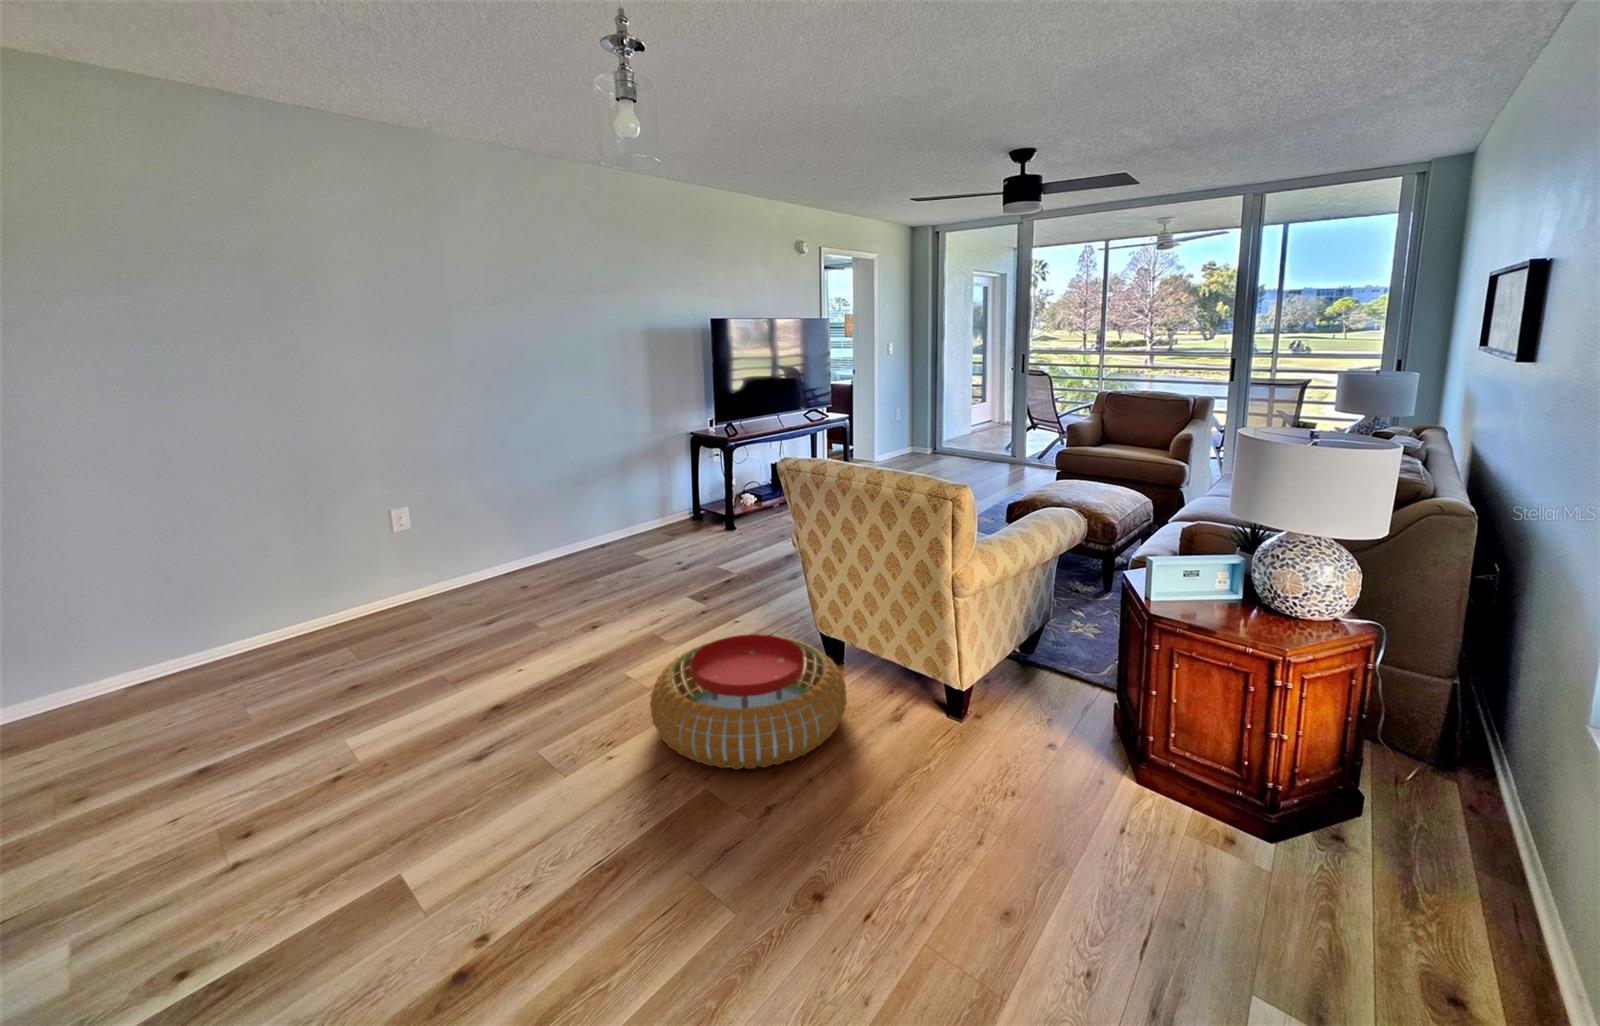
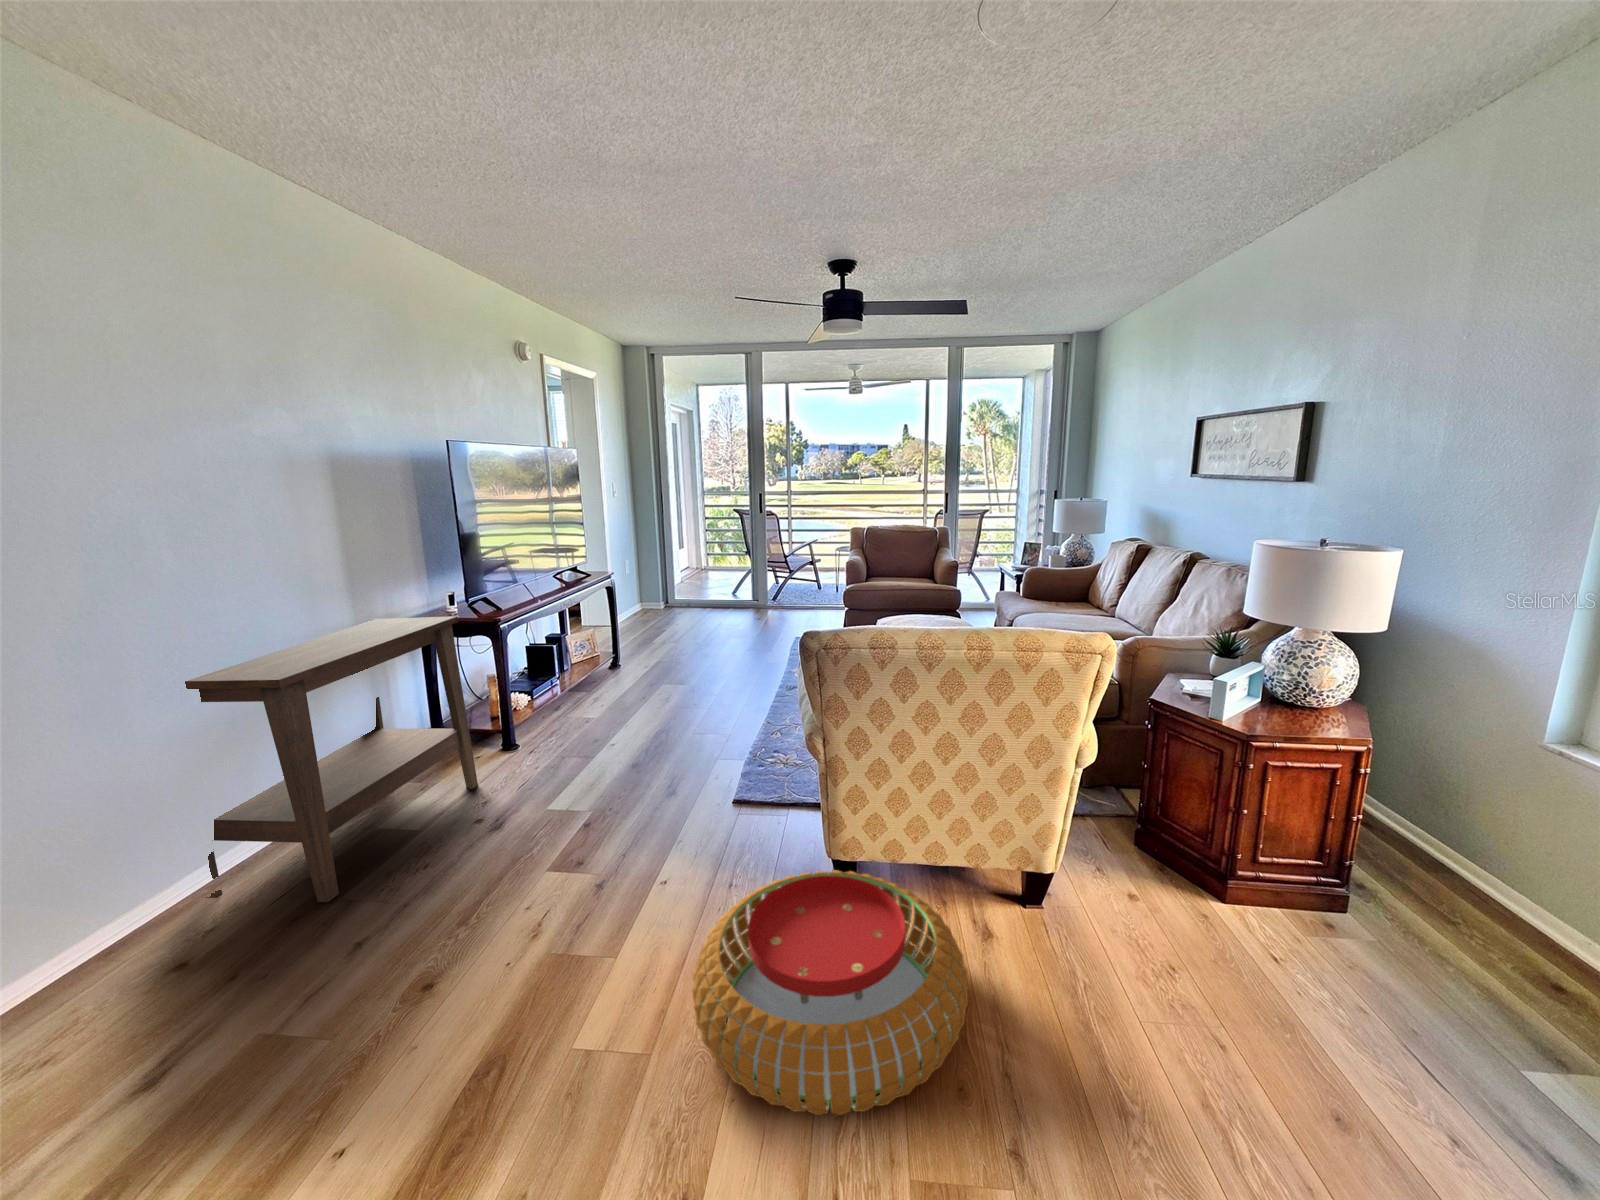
side table: none [498,420,685,588] -> present [185,616,478,902]

